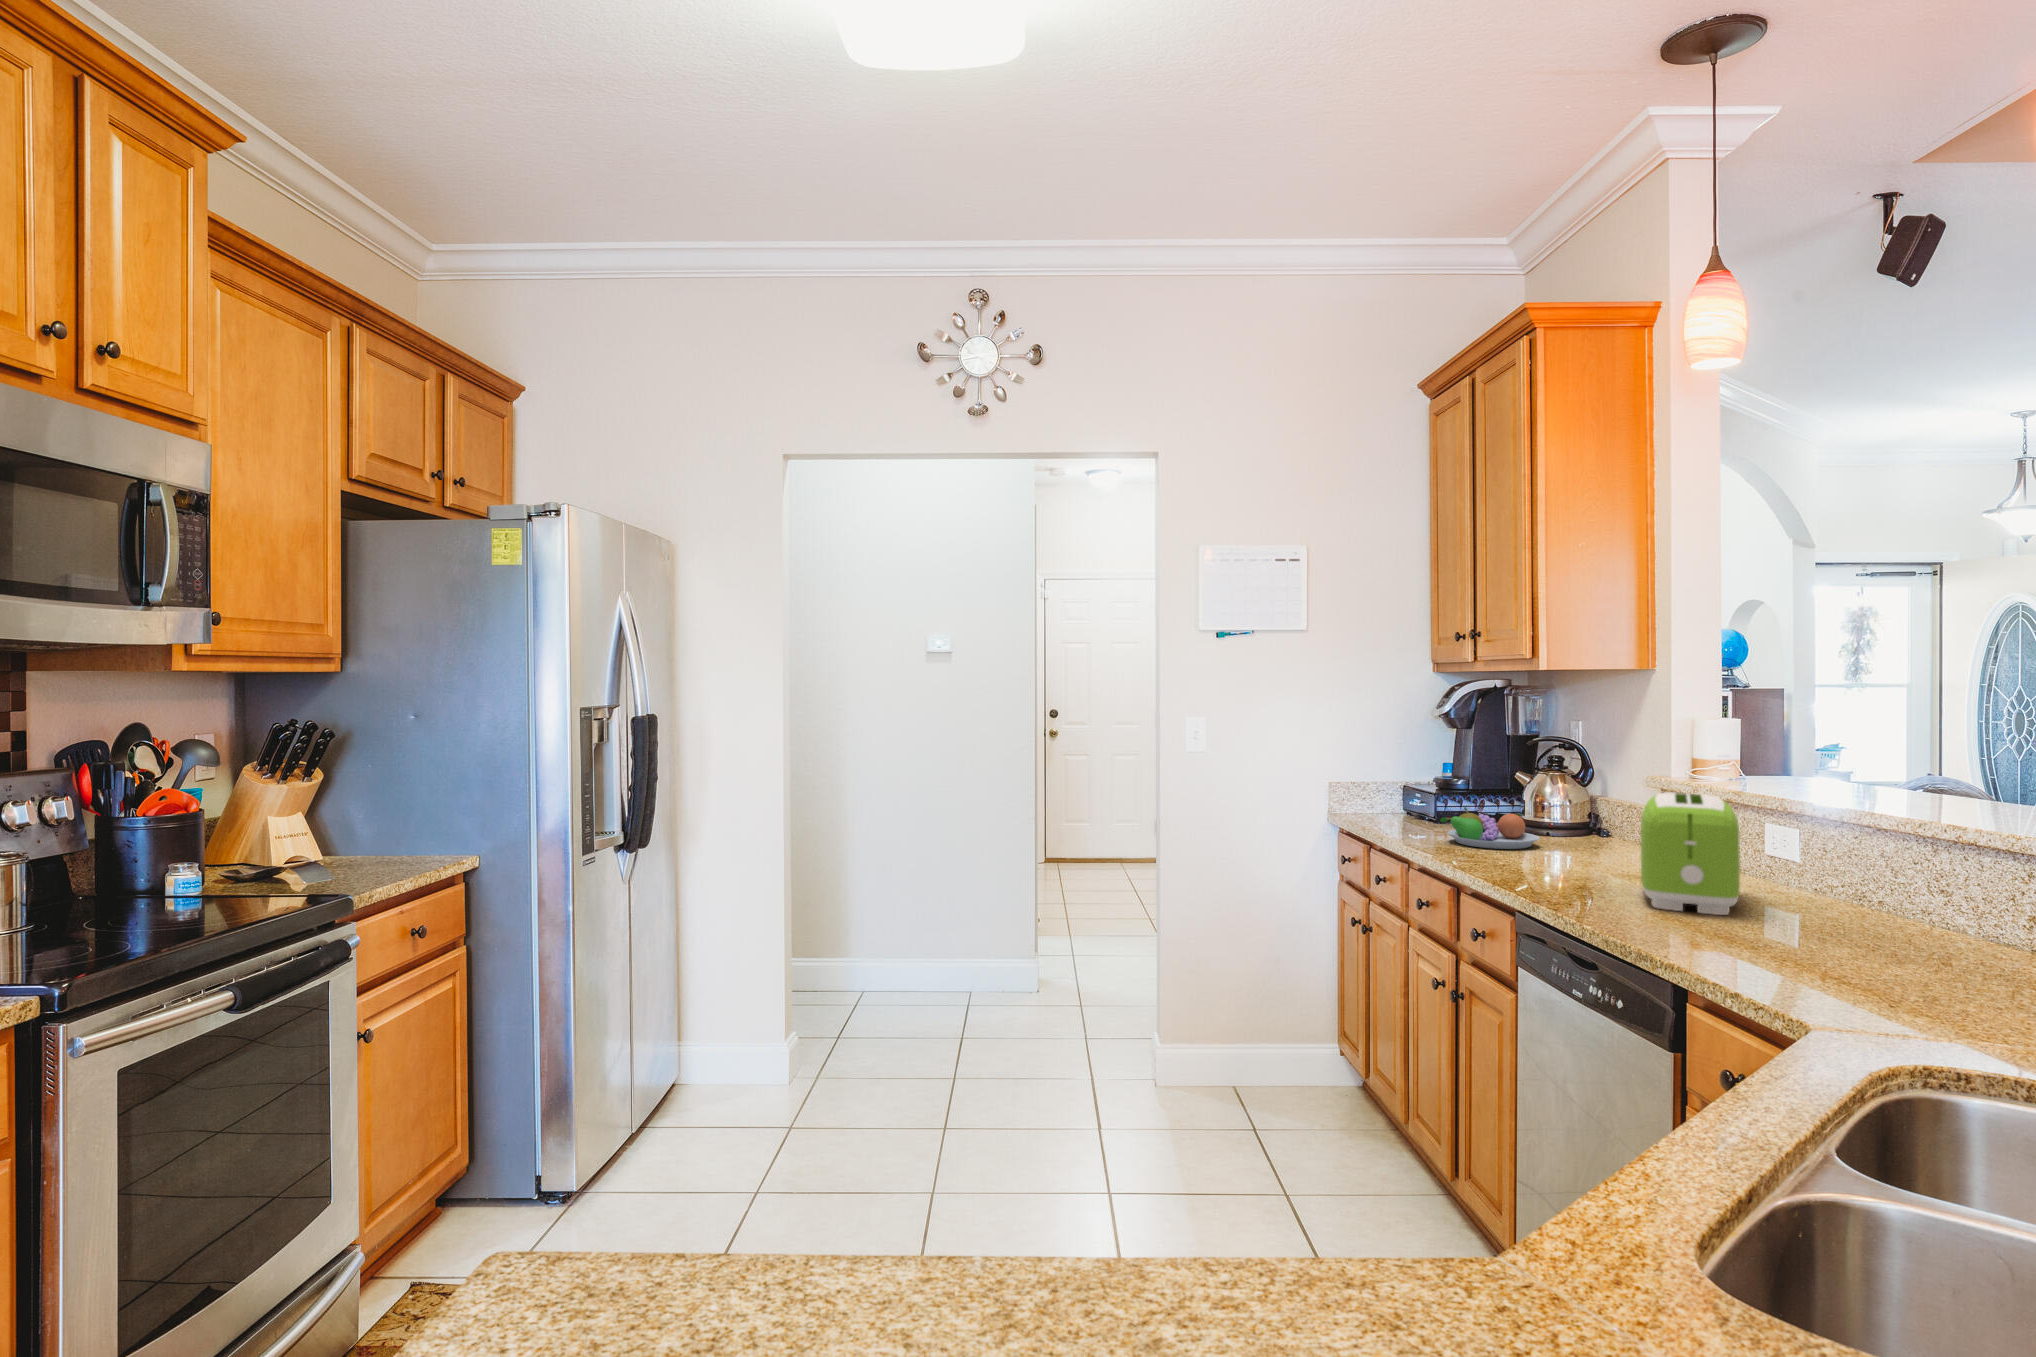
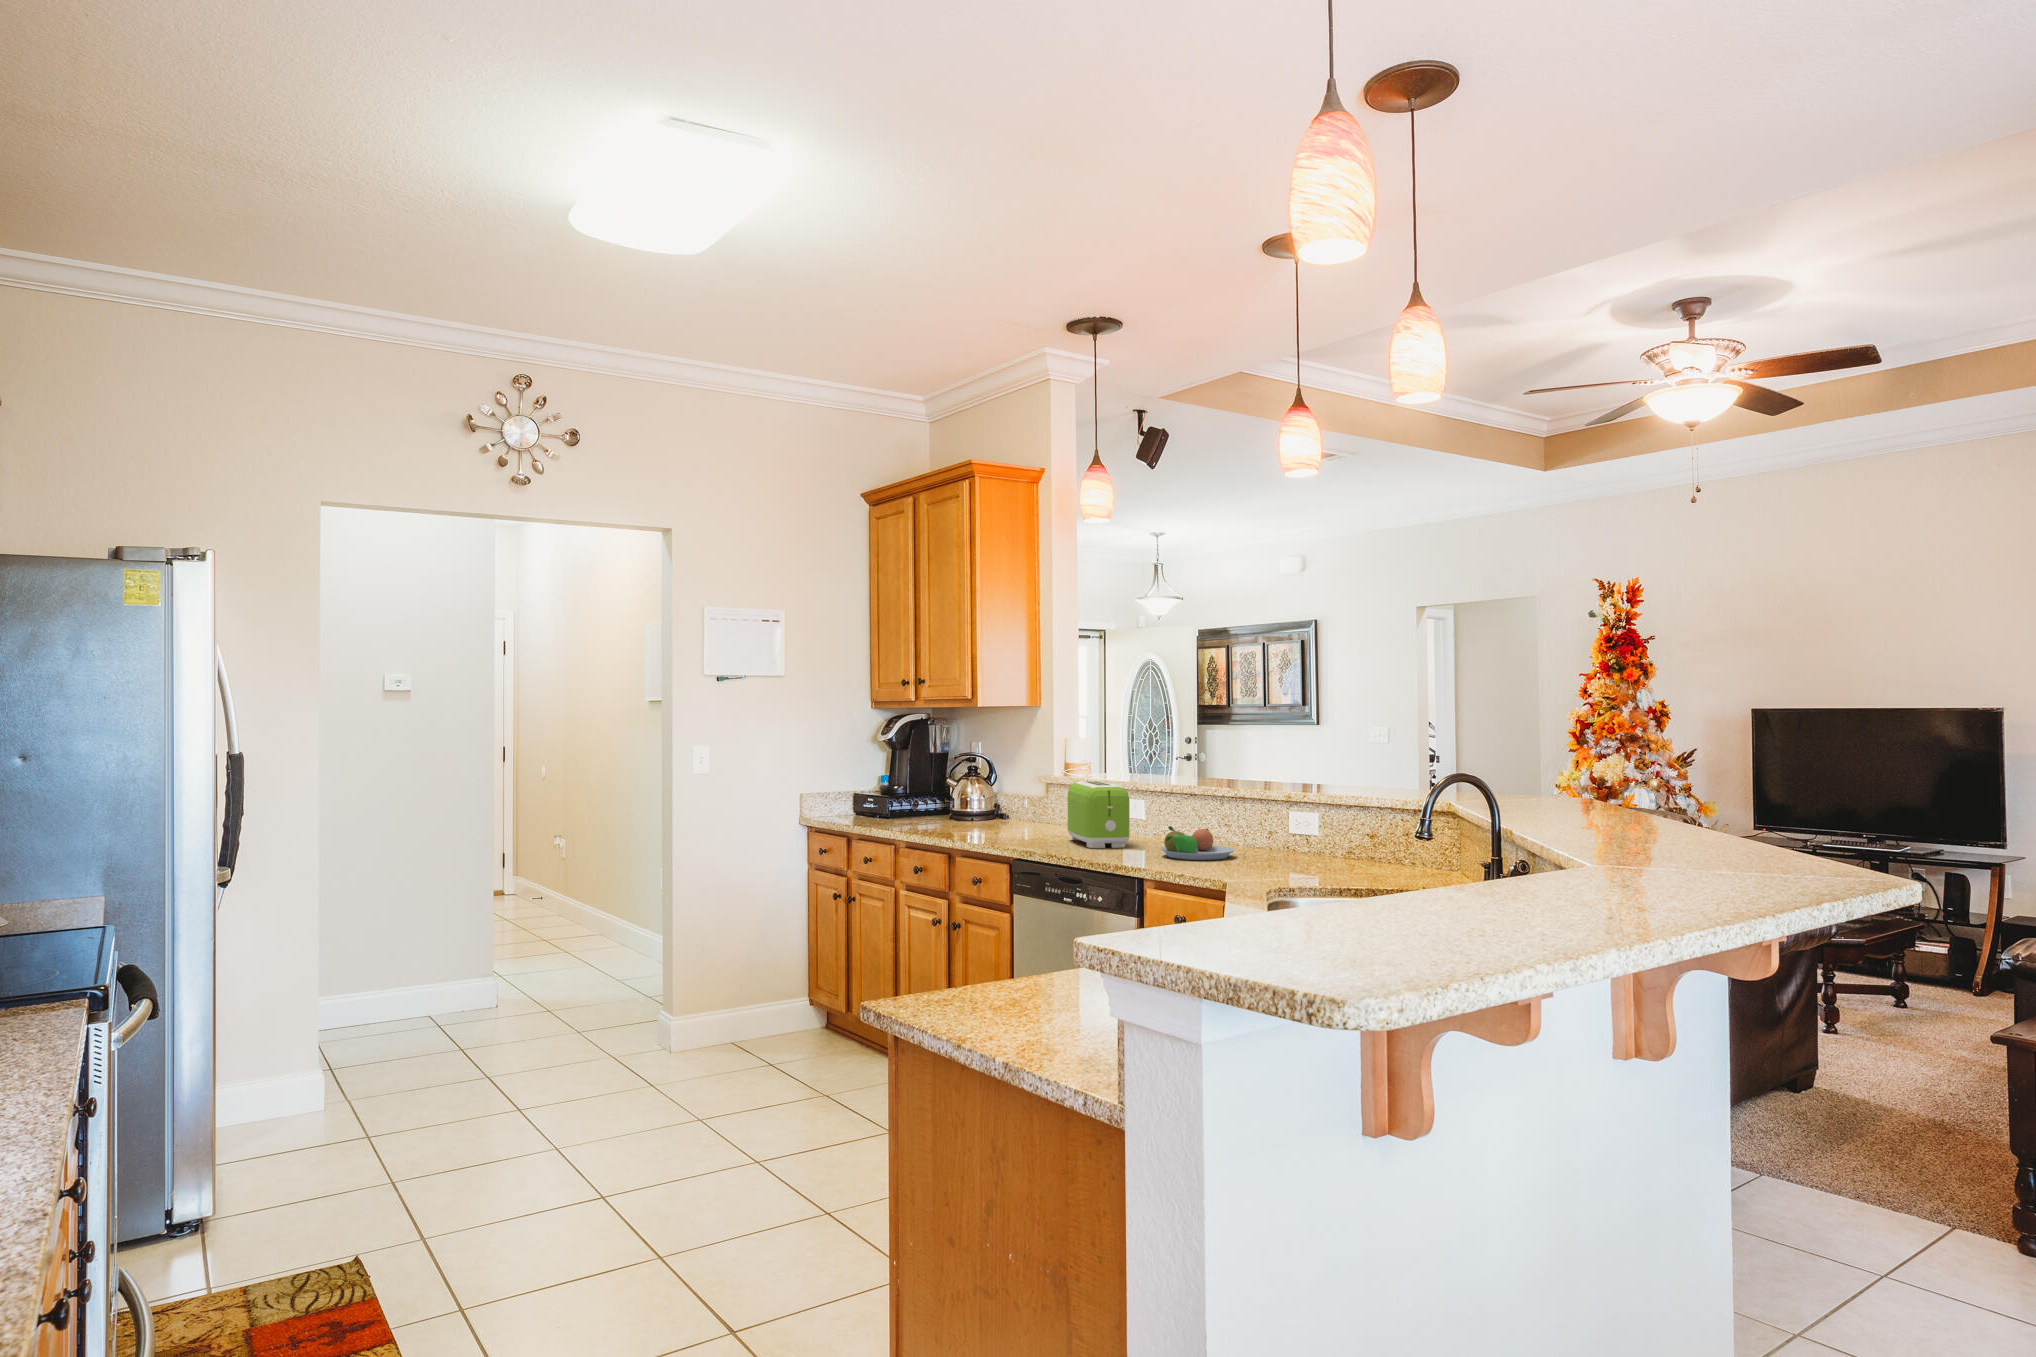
fruit bowl: present [1440,807,1540,849] -> present [1161,826,1235,860]

